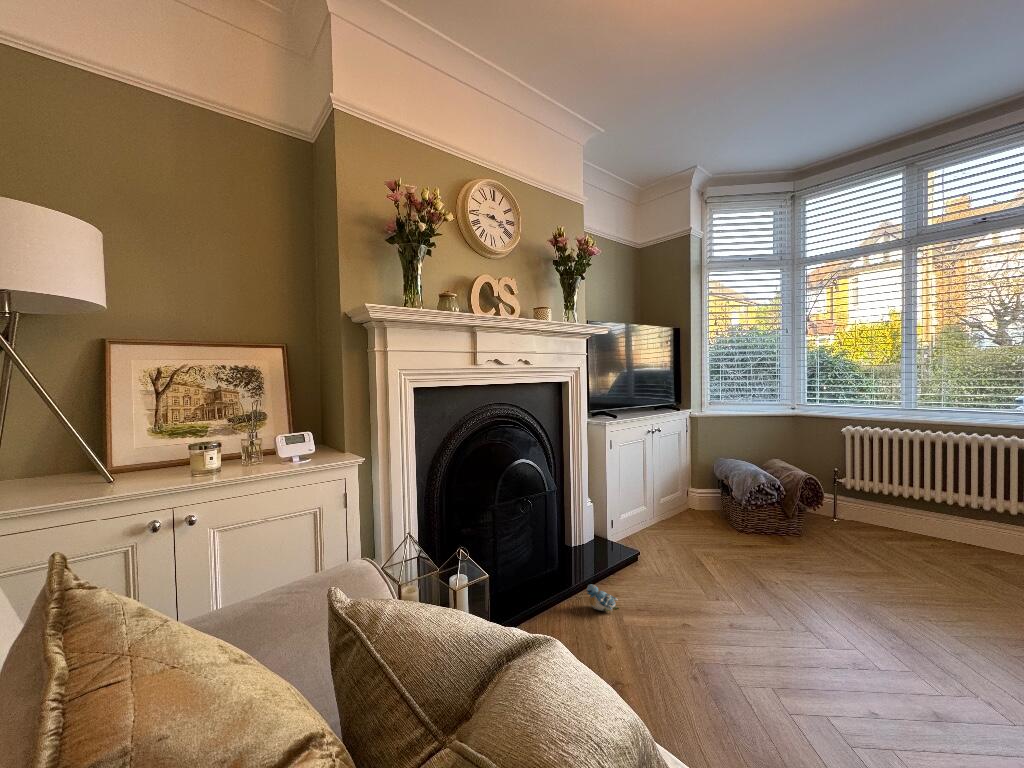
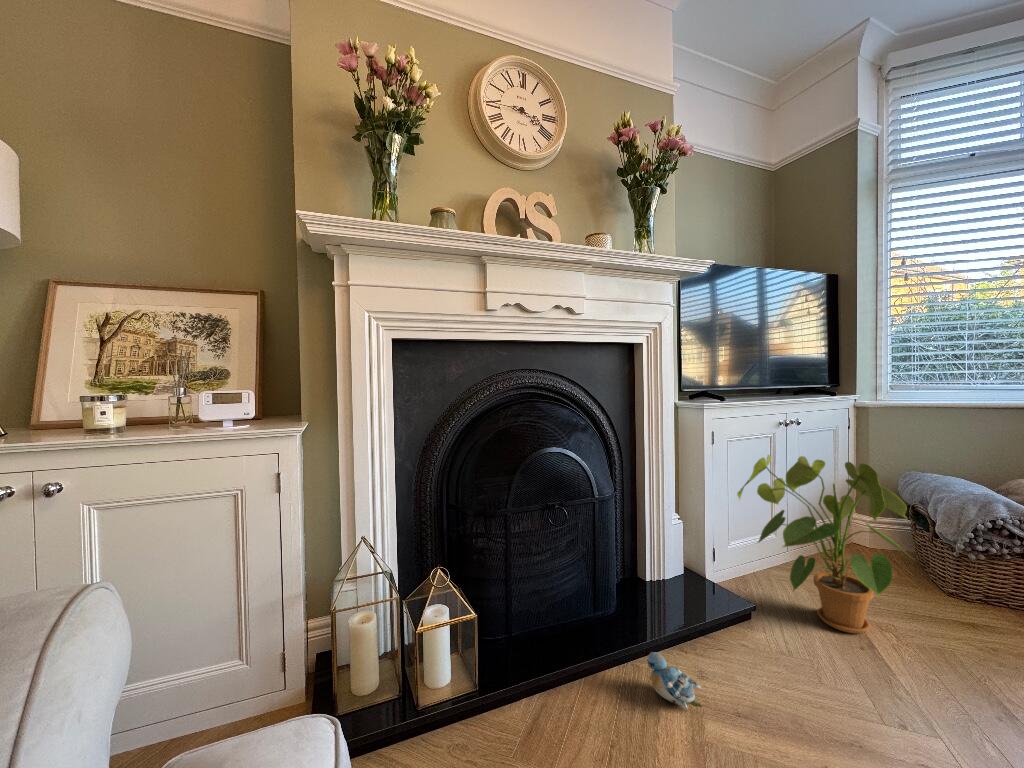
house plant: none [626,453,722,560] -> present [737,455,907,634]

